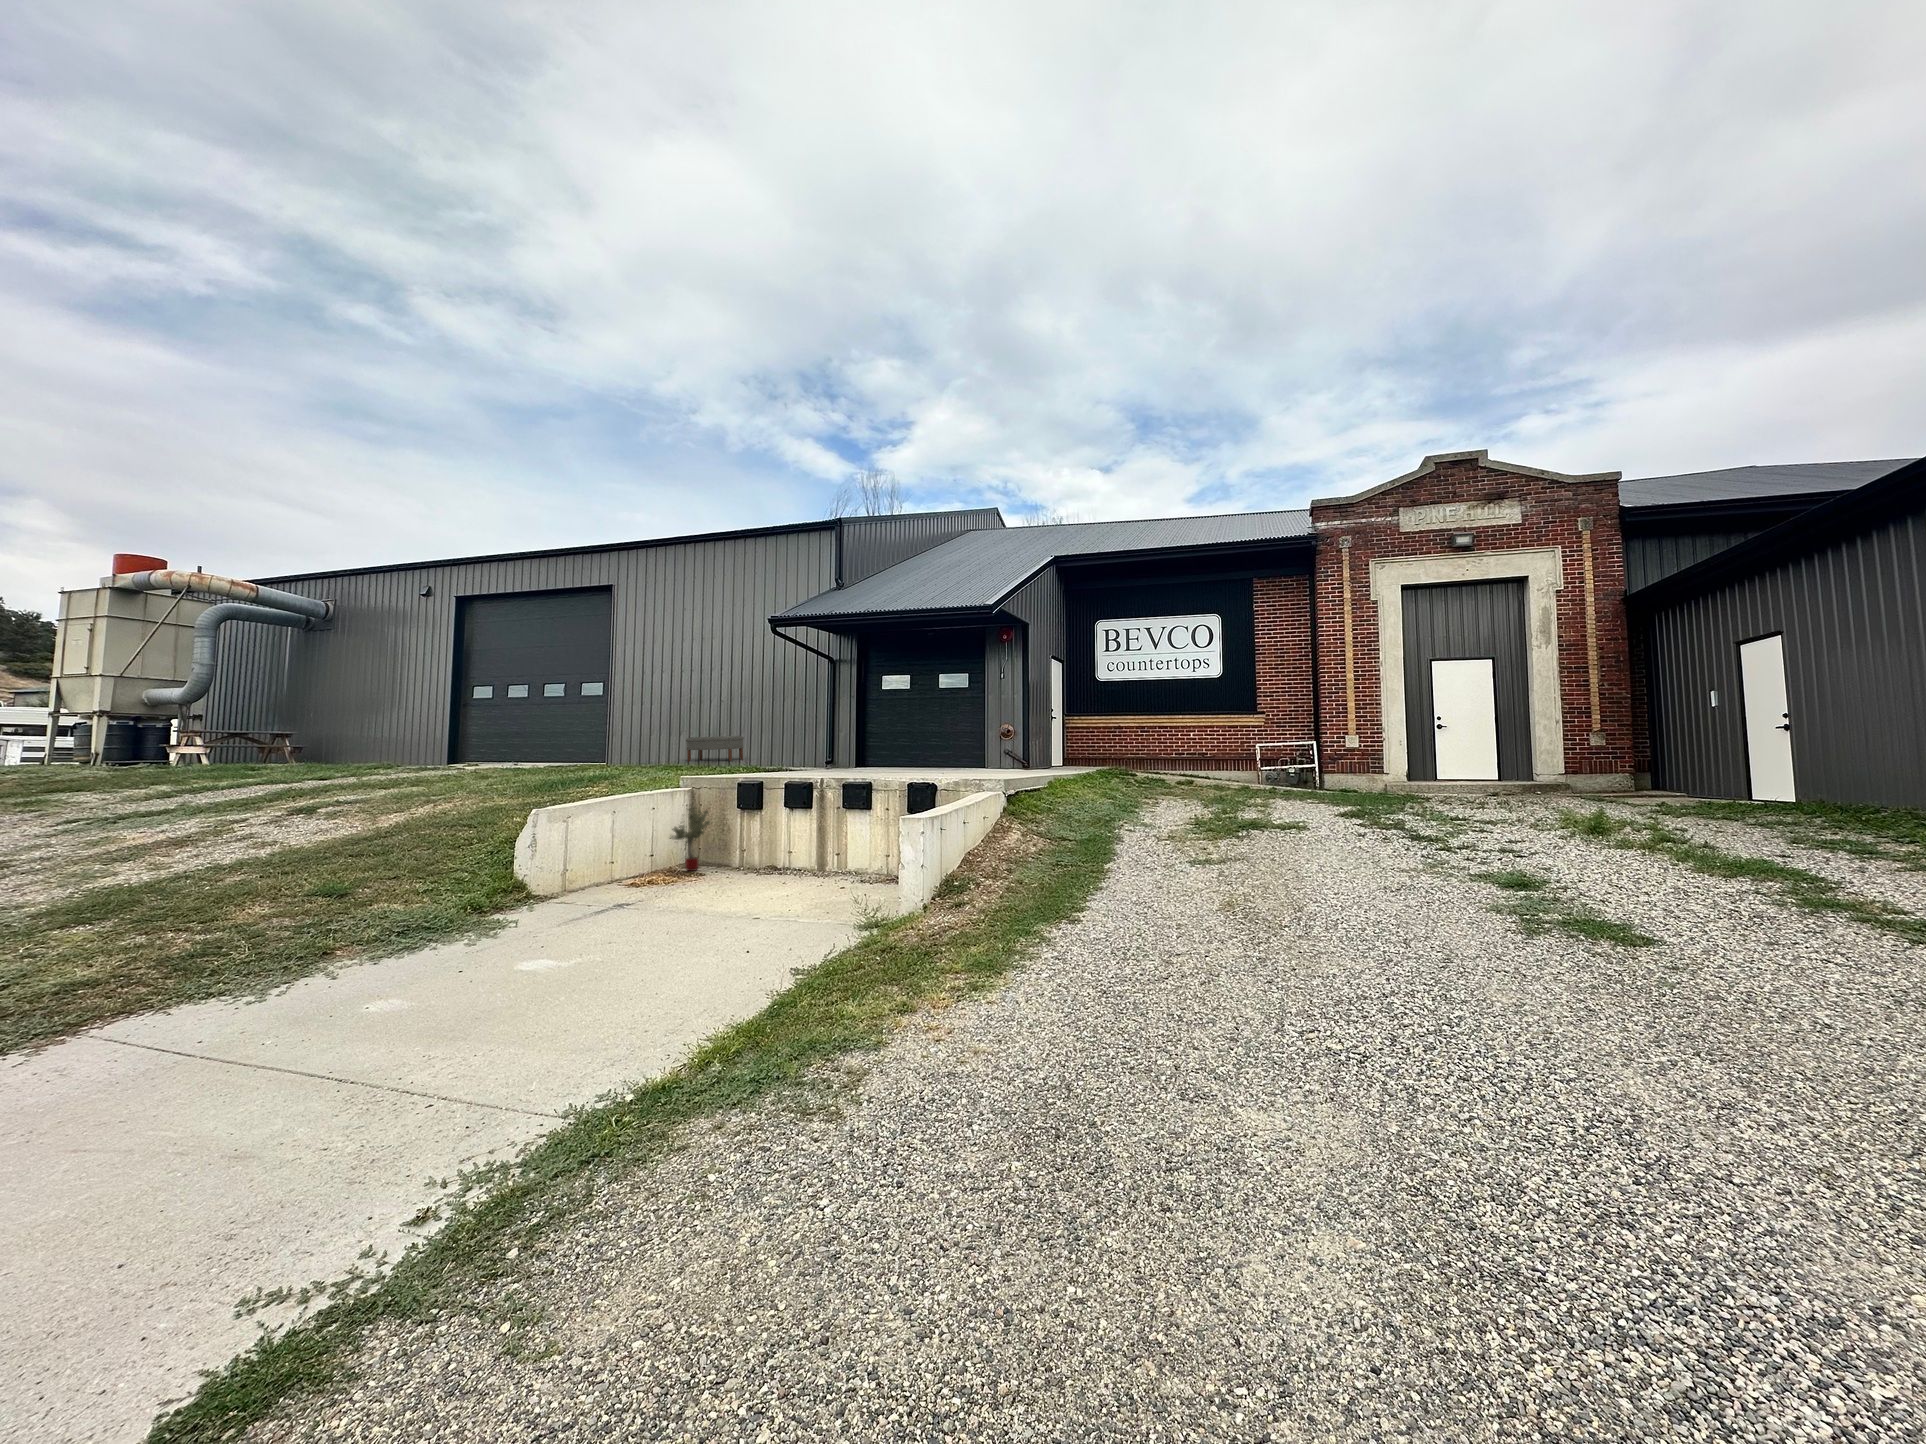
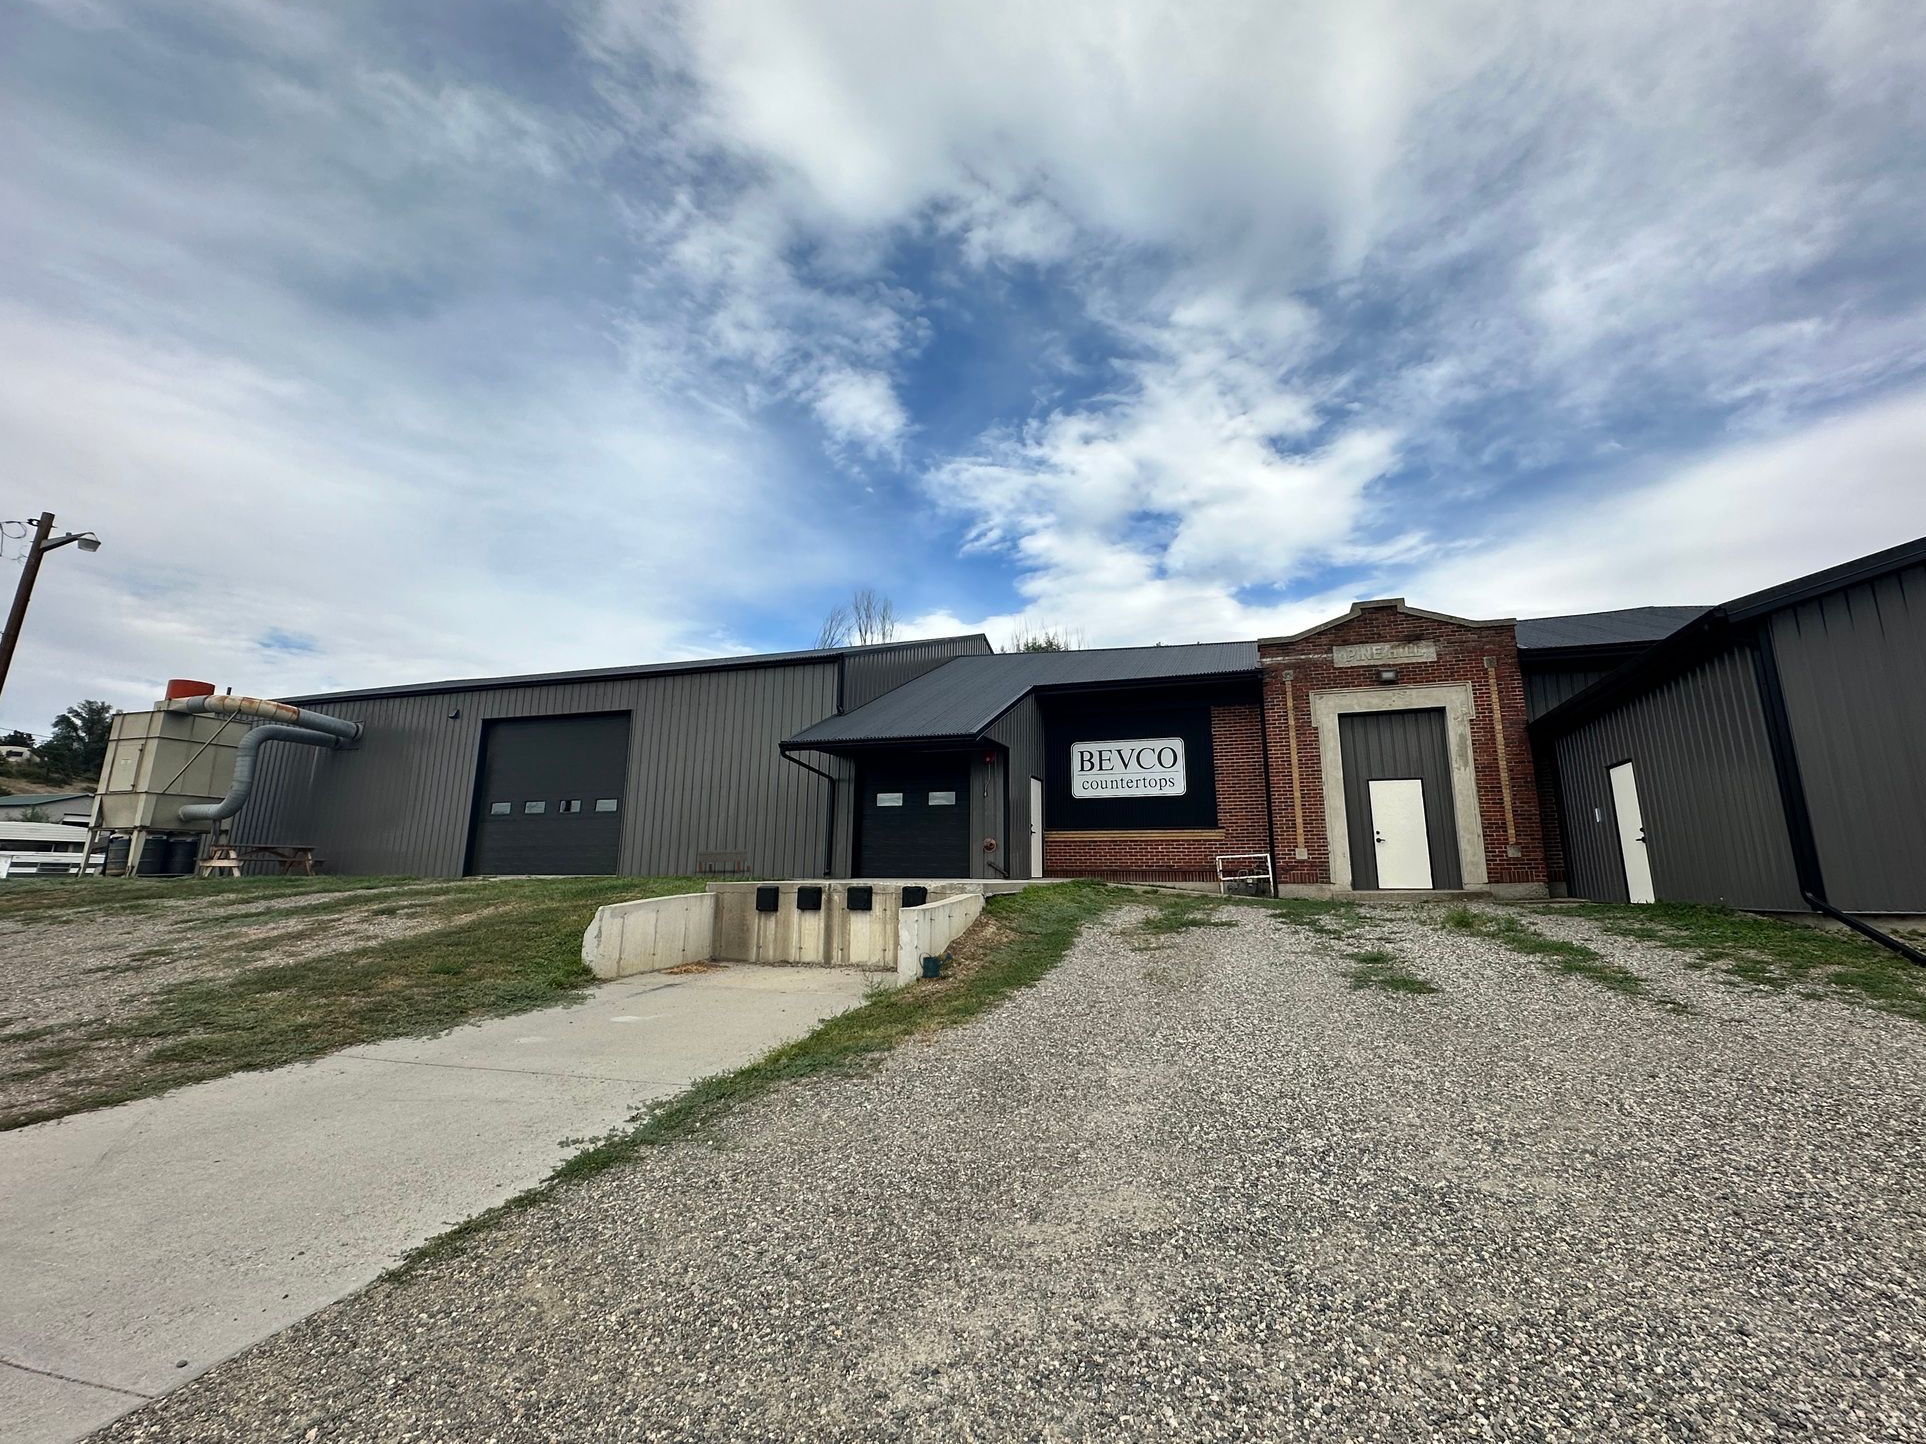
potted tree: present [670,806,710,871] -> none [699,906,734,965]
watering can: none [931,872,975,905] -> present [919,953,952,977]

